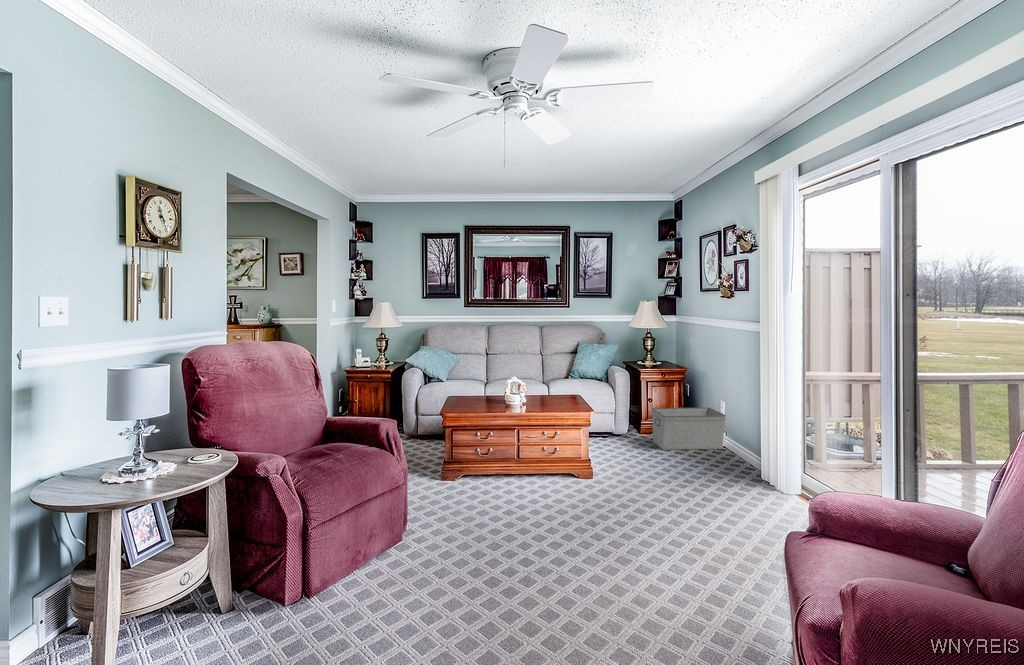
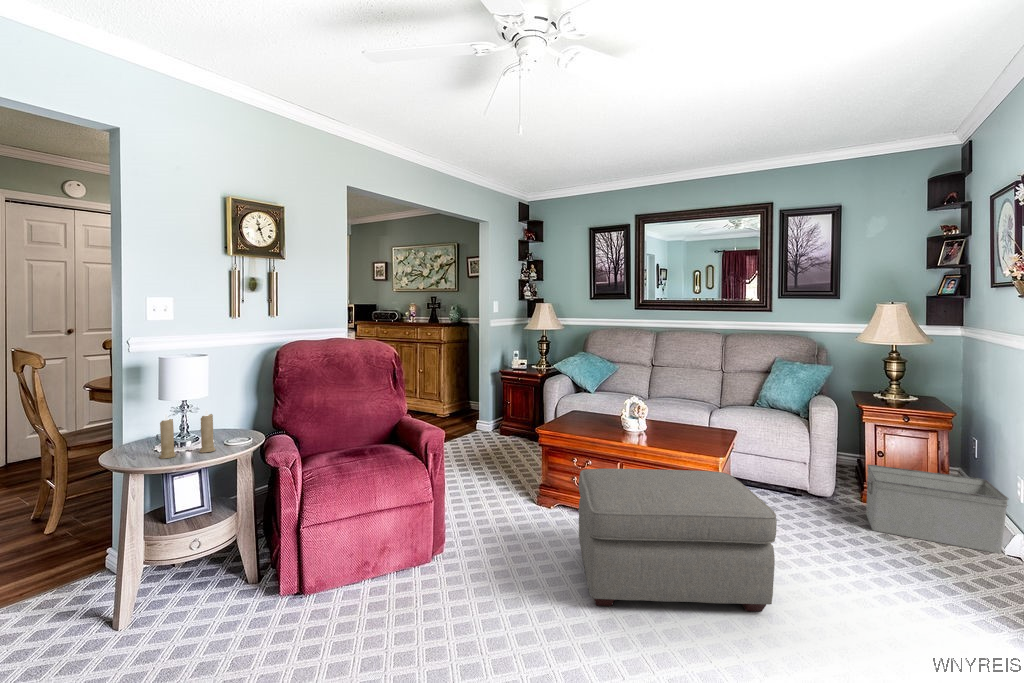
candle: none [138,421,199,486] -> present [159,409,216,459]
ottoman: none [511,423,656,531] -> present [579,469,777,611]

